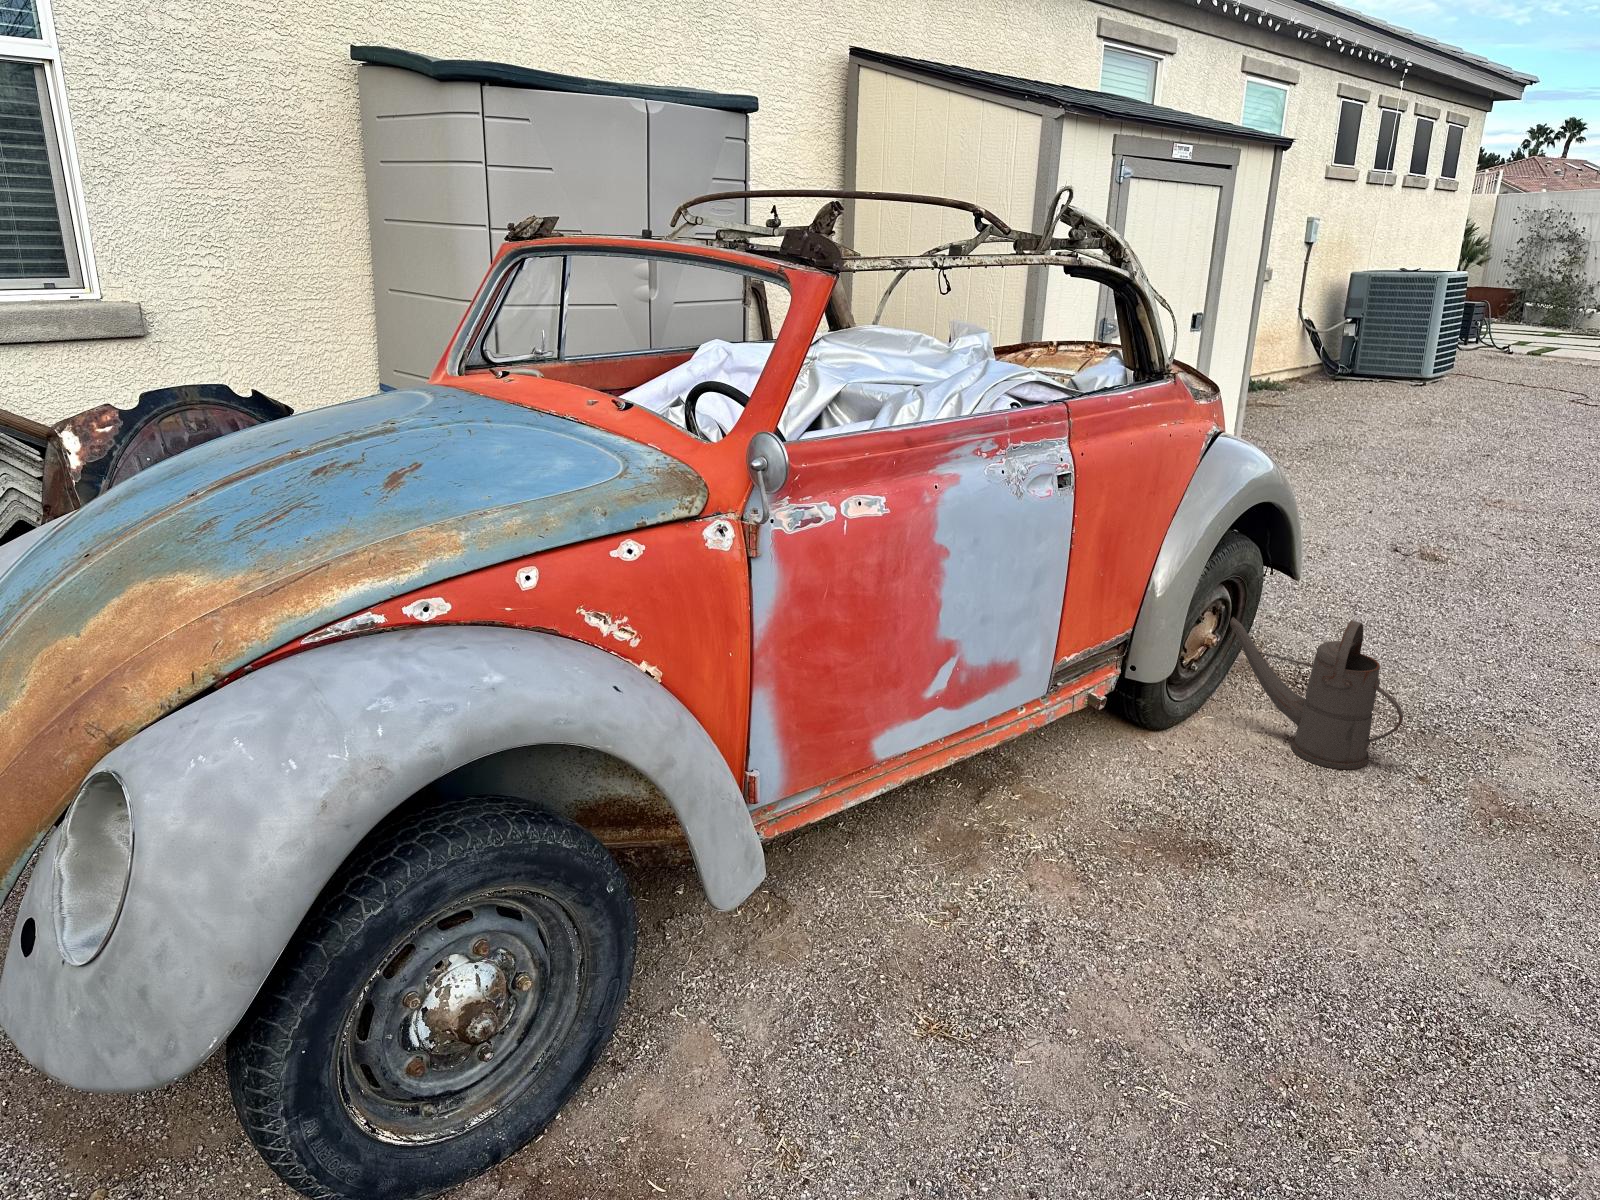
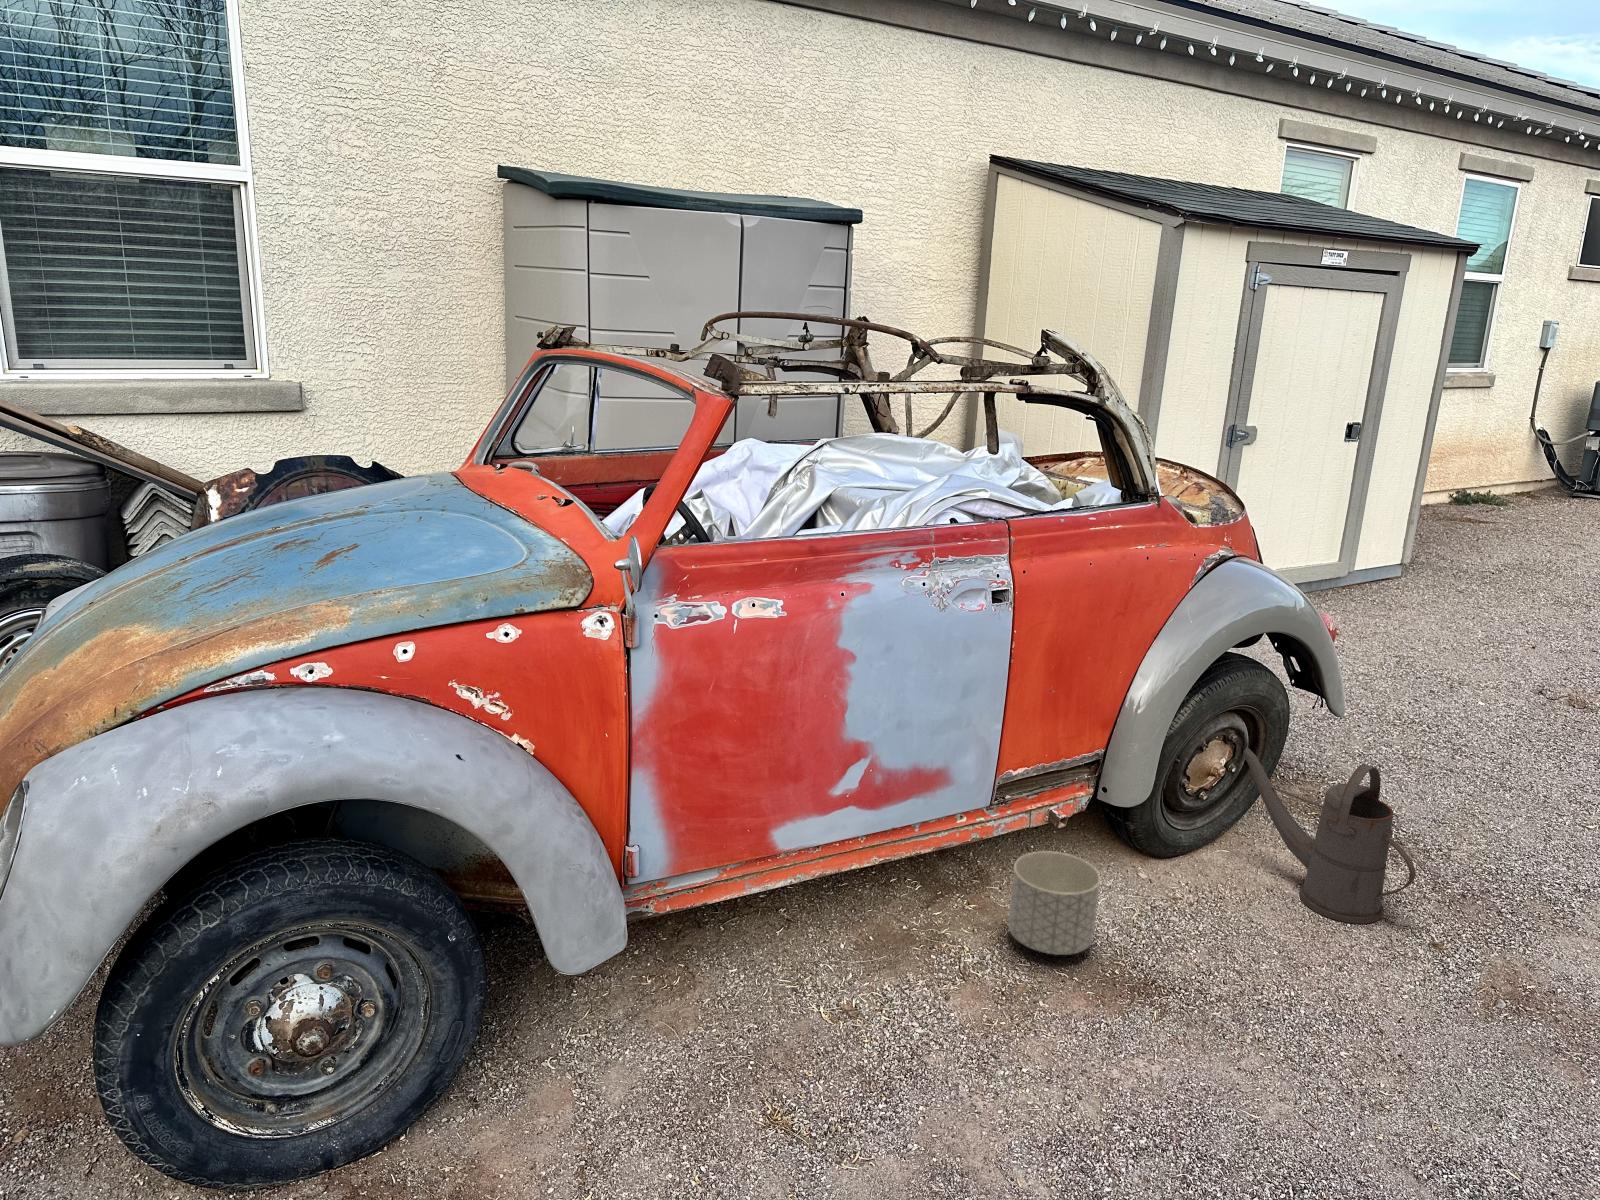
planter: none [1061,733,1153,831] -> present [1008,851,1100,955]

